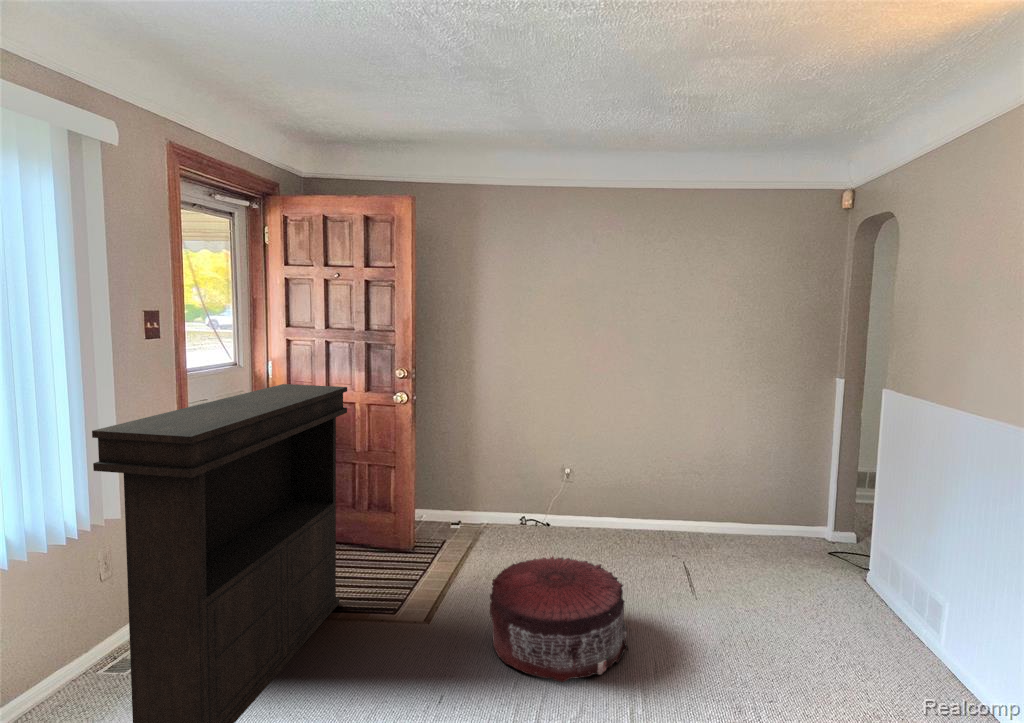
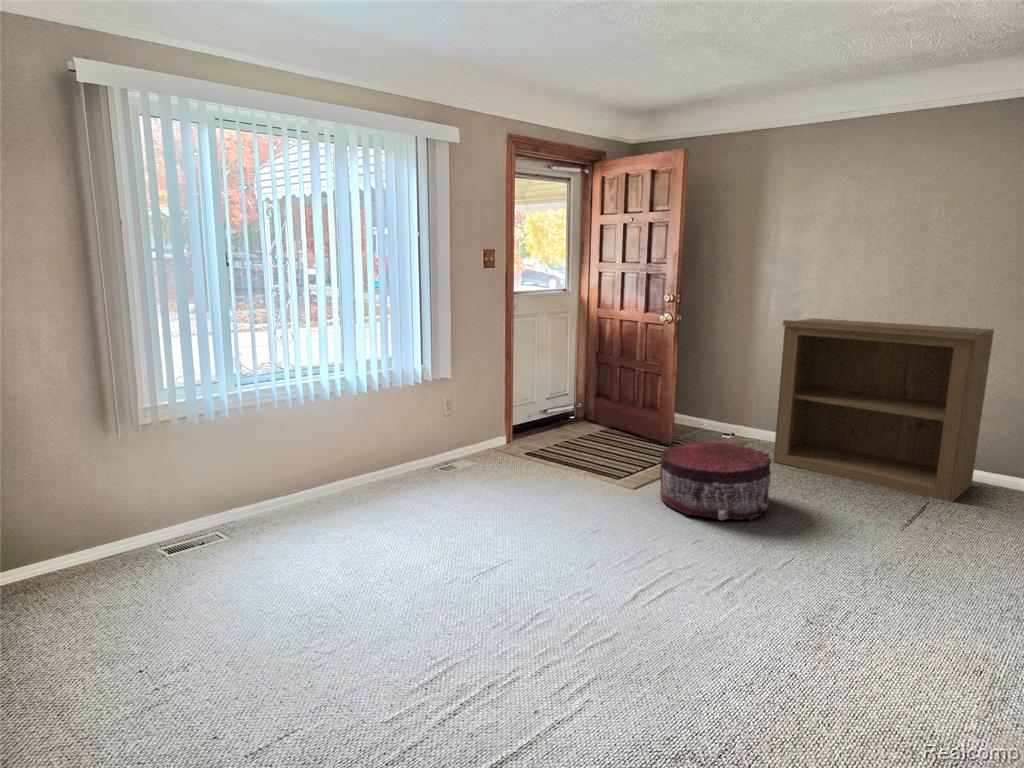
console table: present [92,384,347,723] -> none [434,297,603,485]
bookshelf: none [535,389,716,560] -> present [773,318,994,502]

